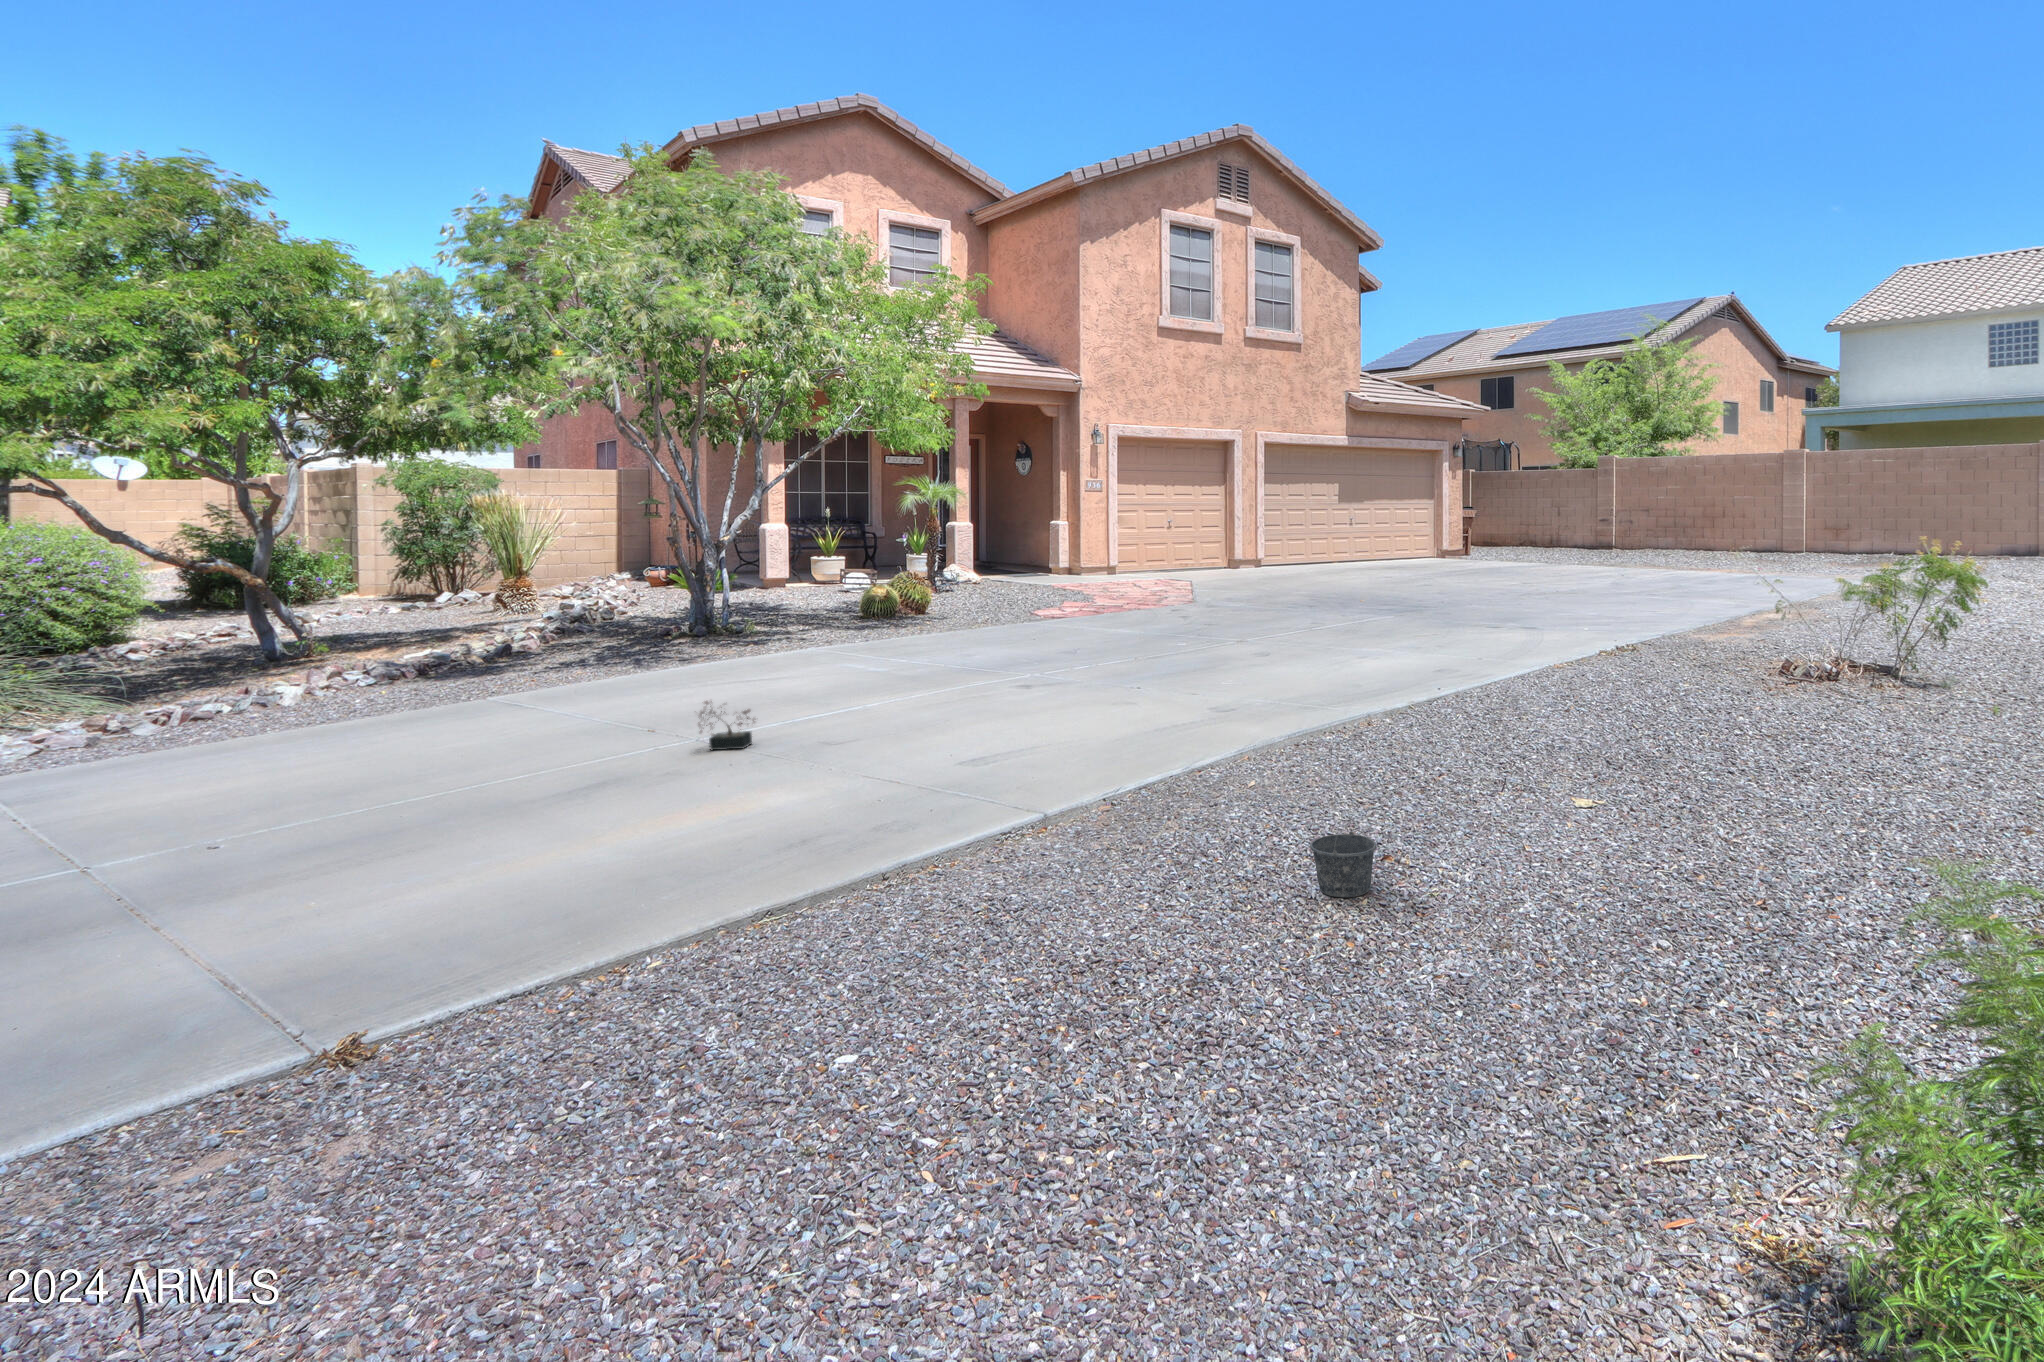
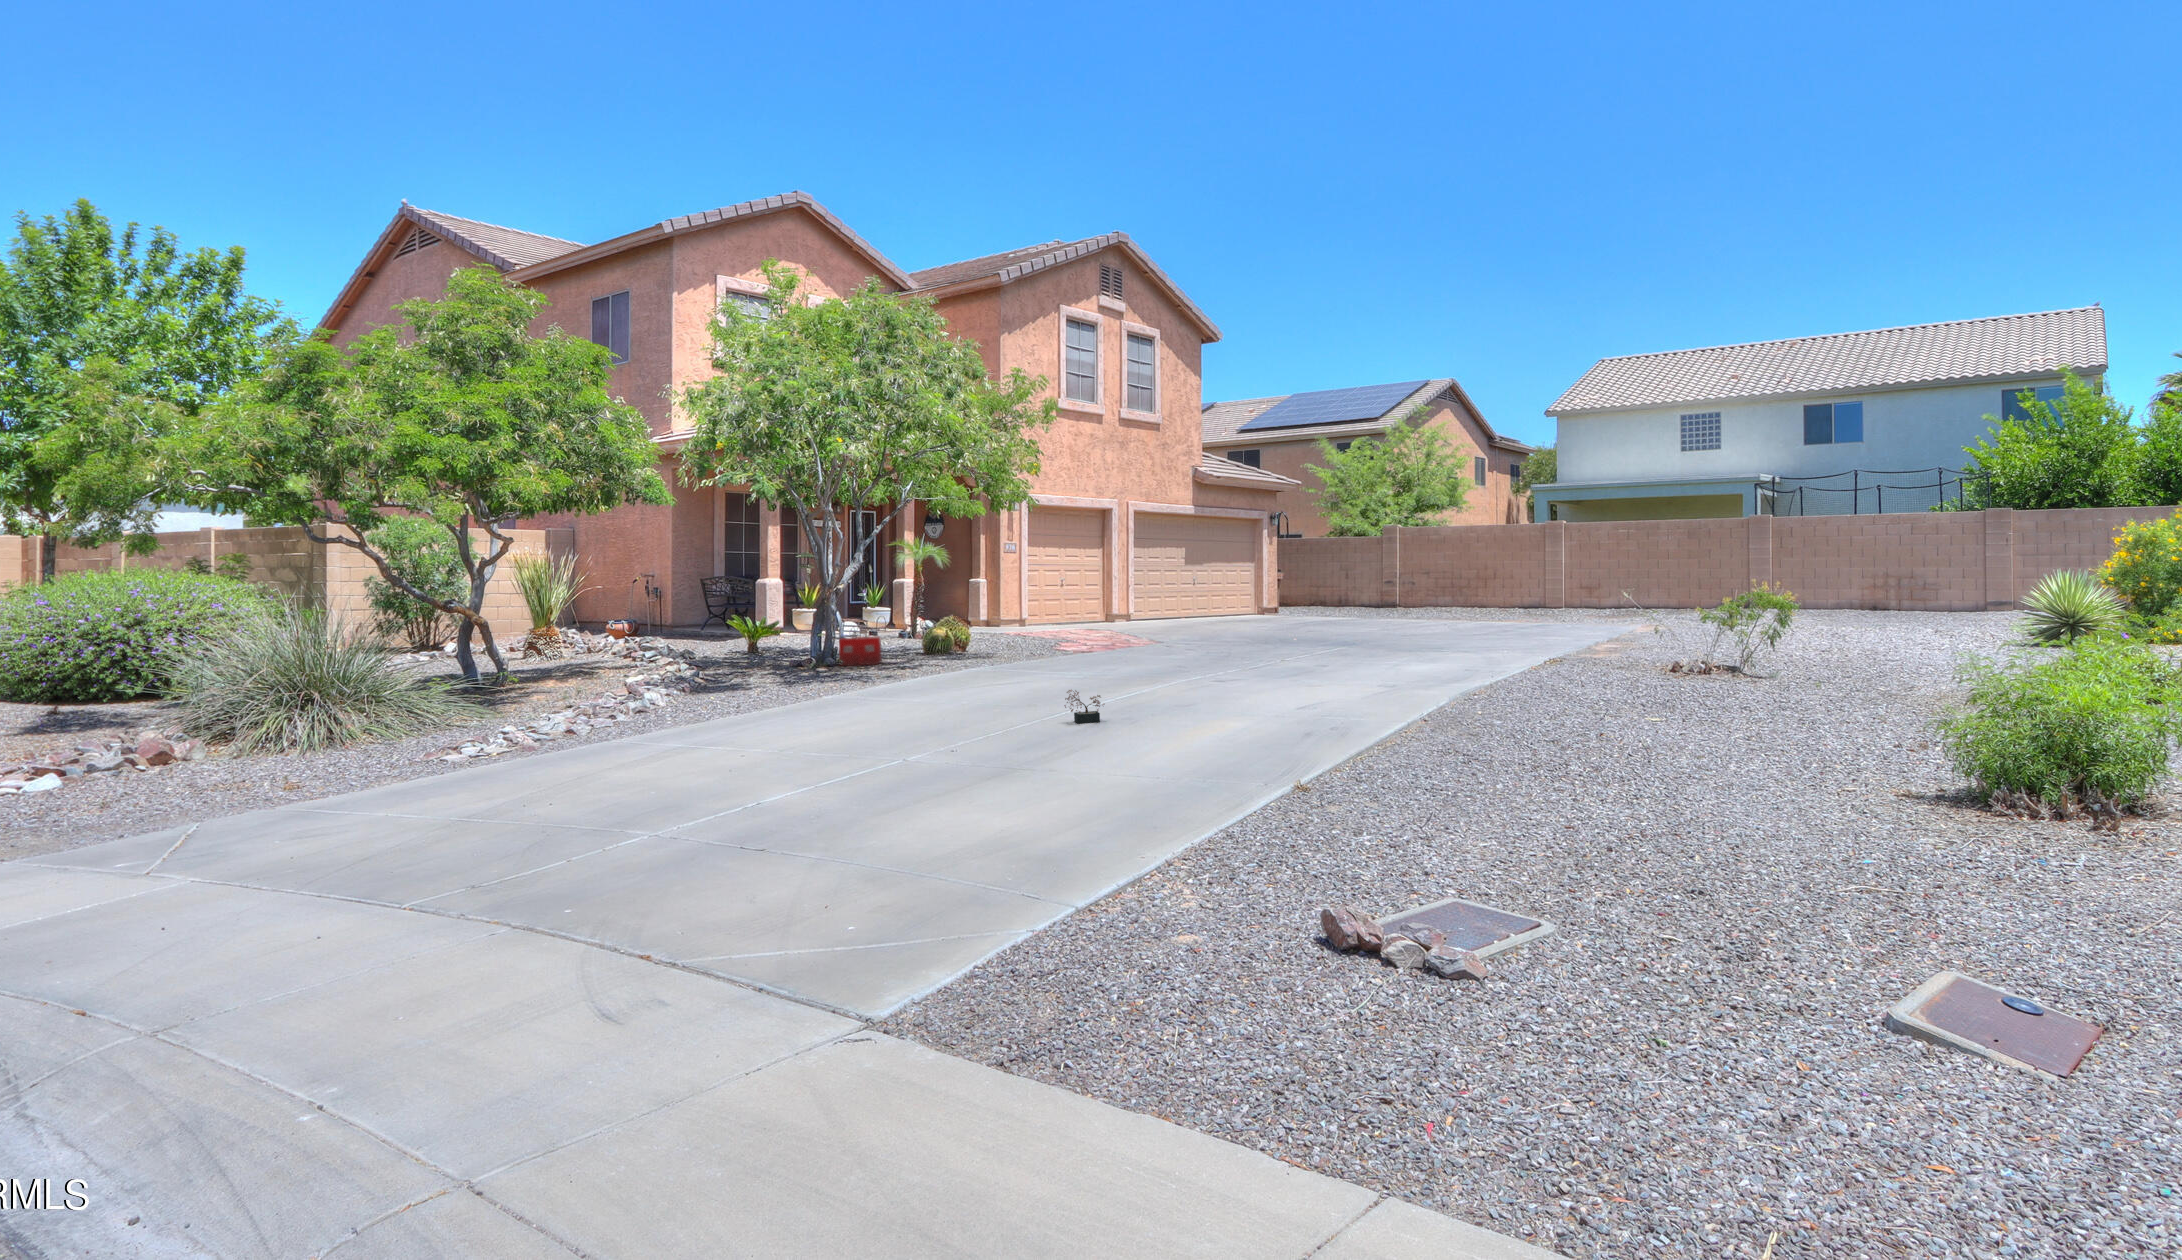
toolbox: none [749,590,810,630] -> present [839,632,882,666]
bucket: present [1310,810,1376,897] -> none [1616,709,1653,752]

